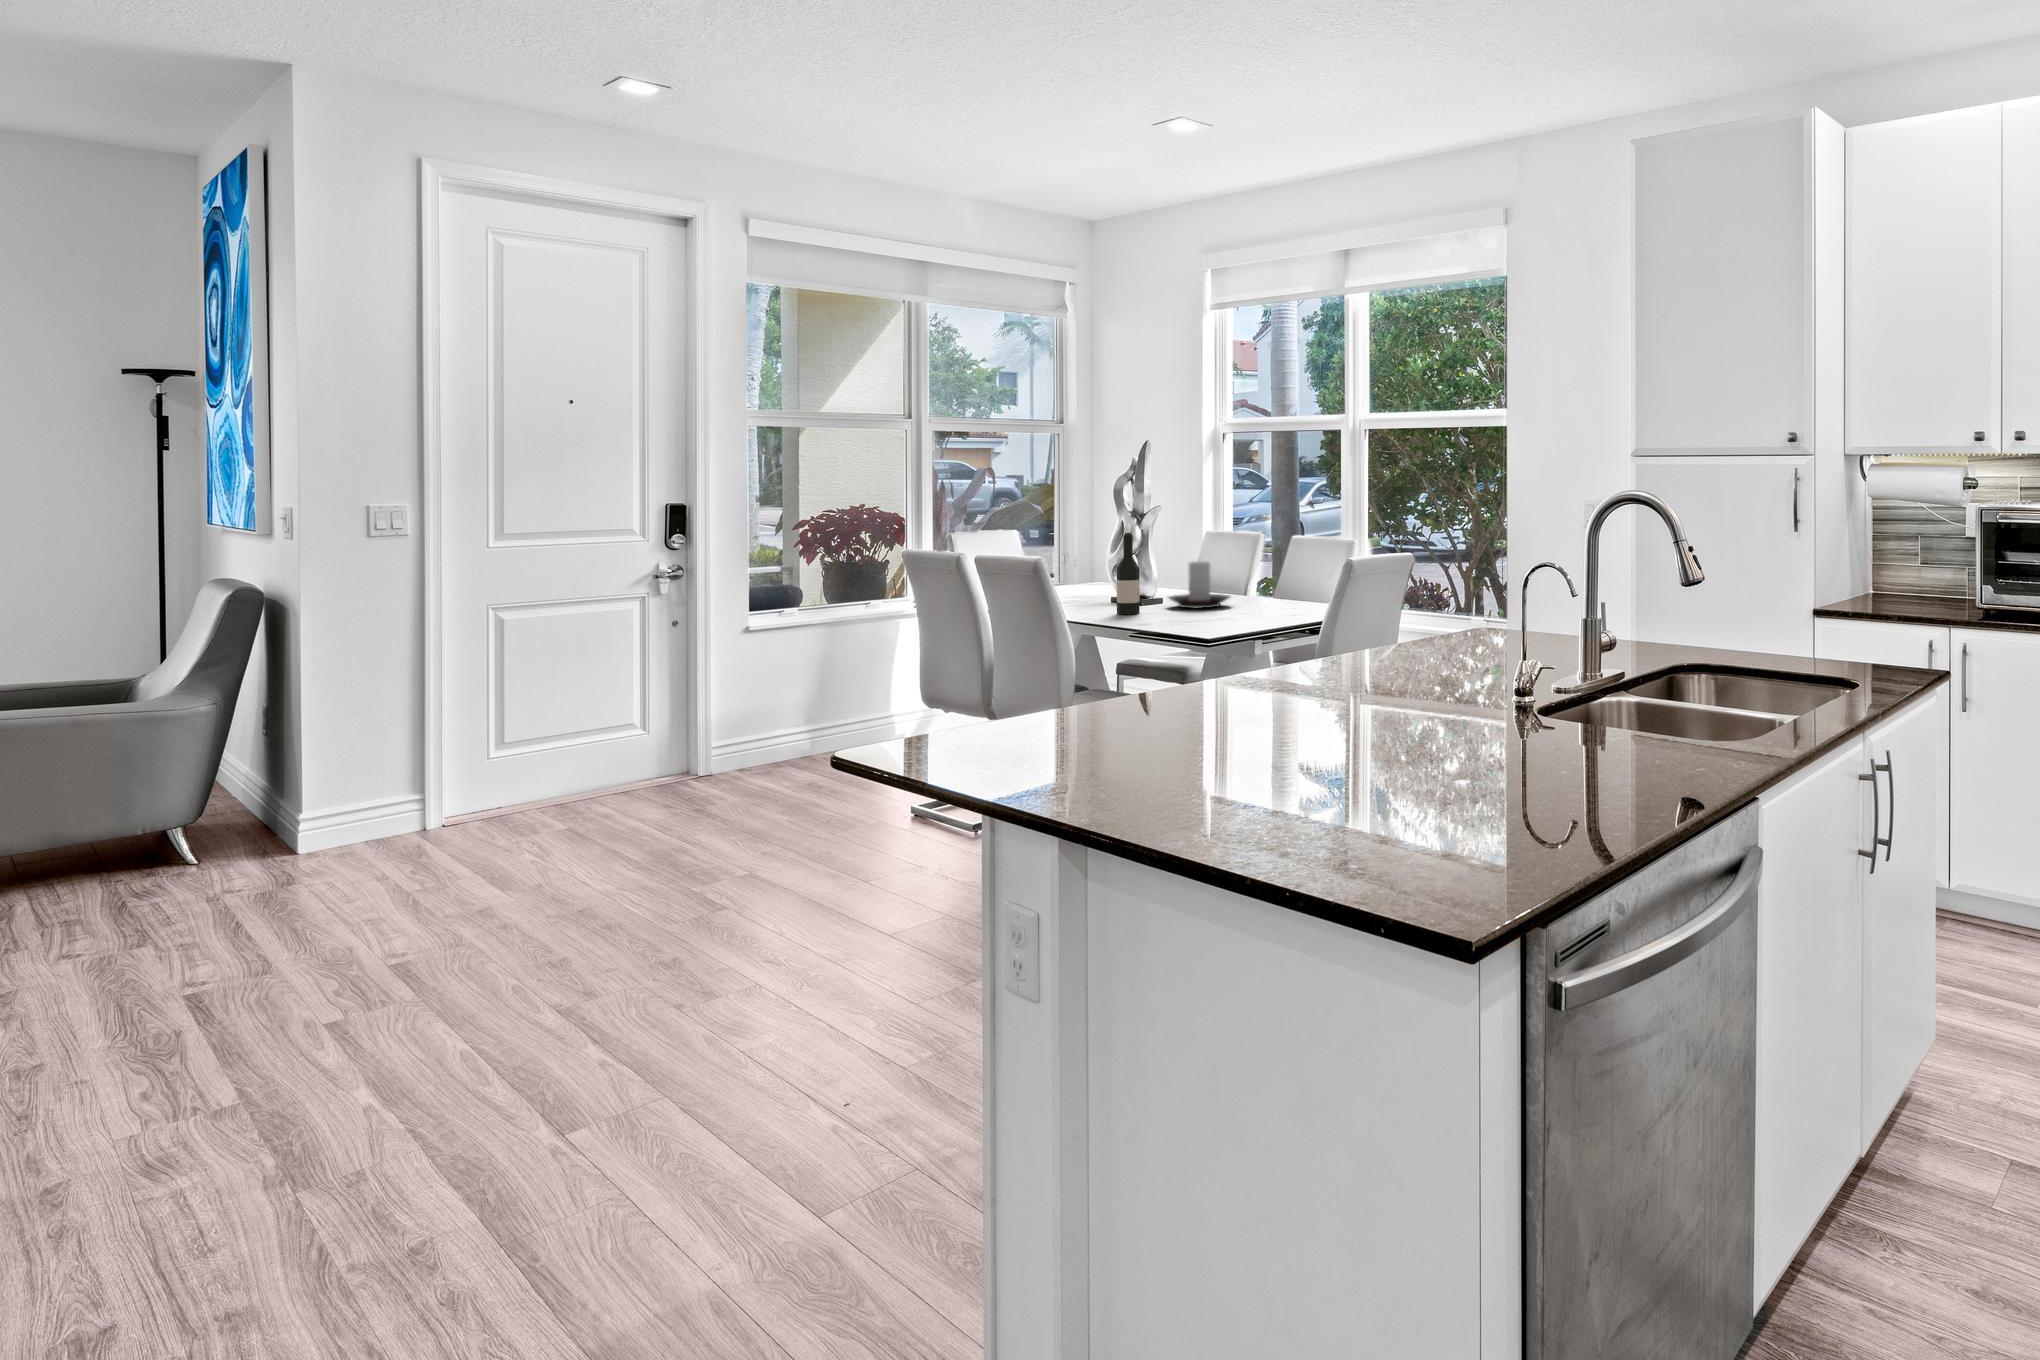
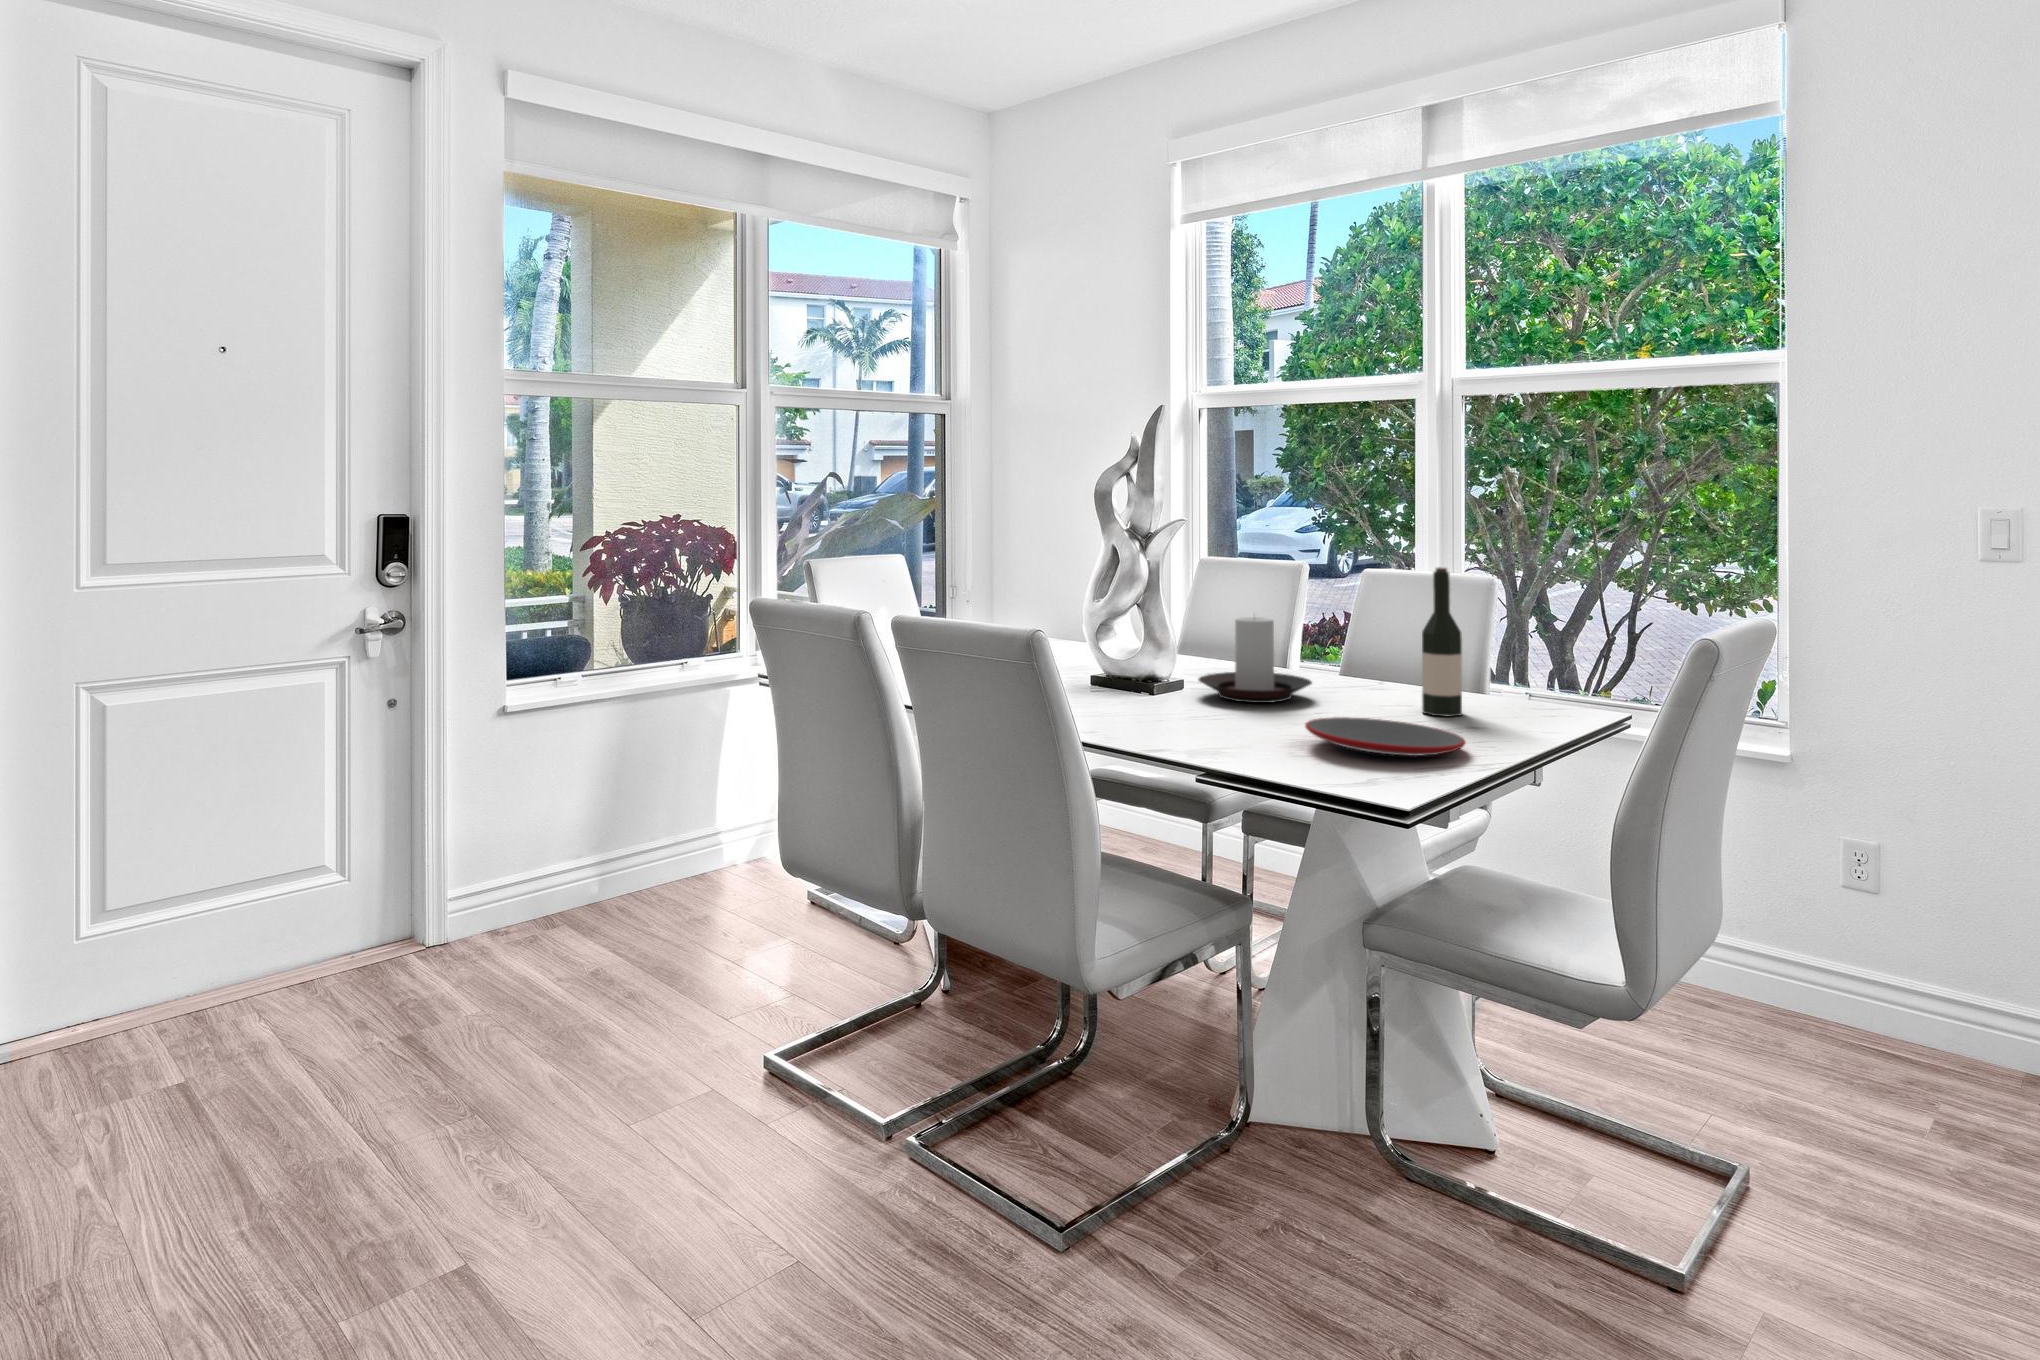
wine bottle: present [1117,533,1140,615] -> present [1422,567,1462,717]
plate: none [1195,609,1275,623] -> present [1305,717,1466,756]

